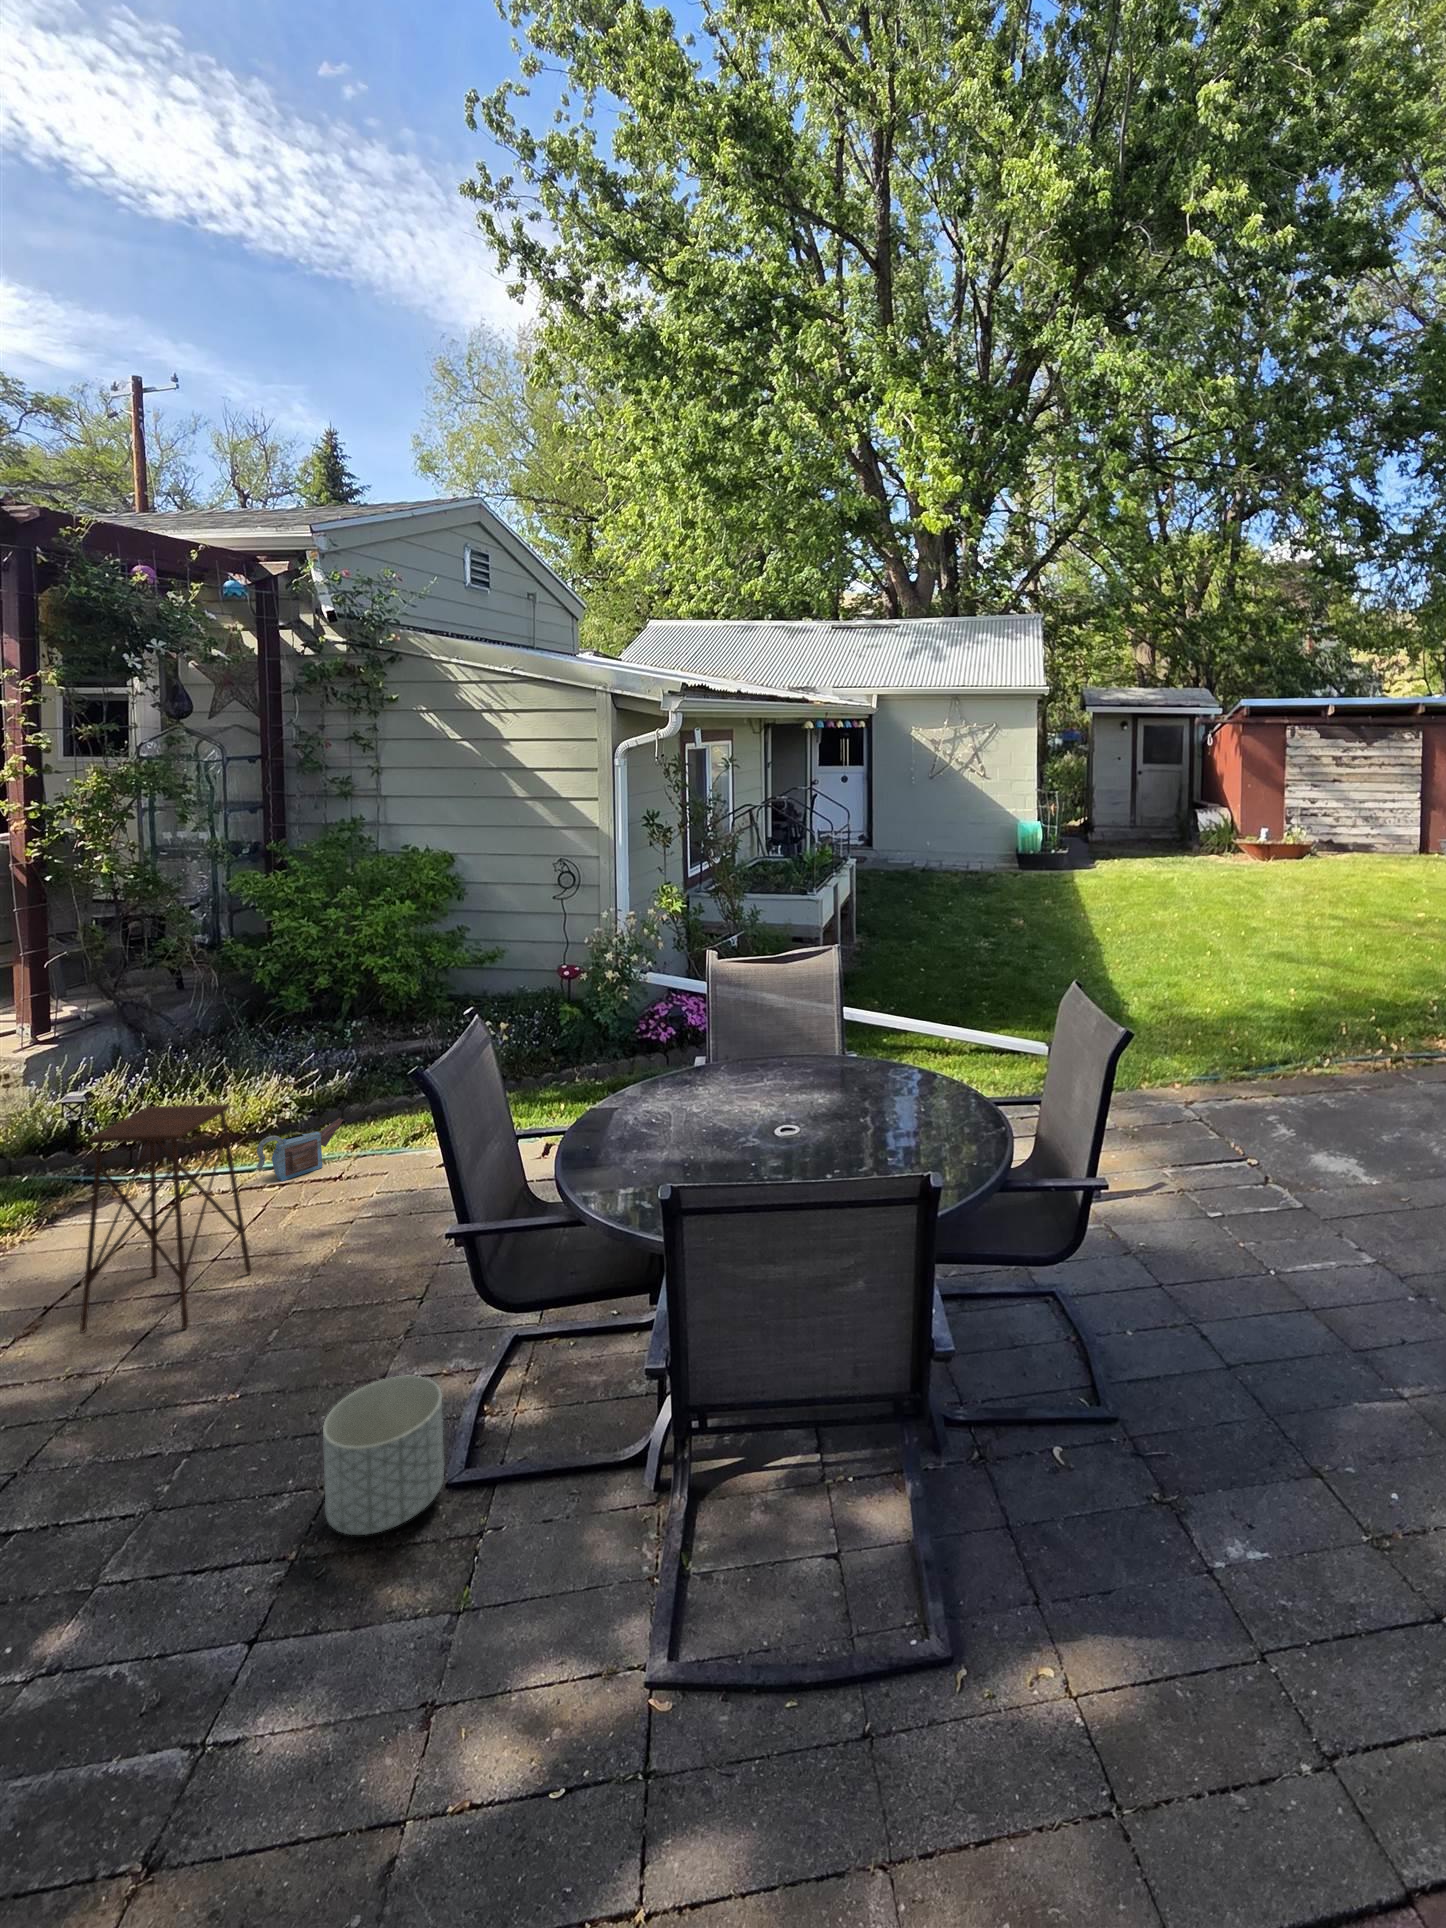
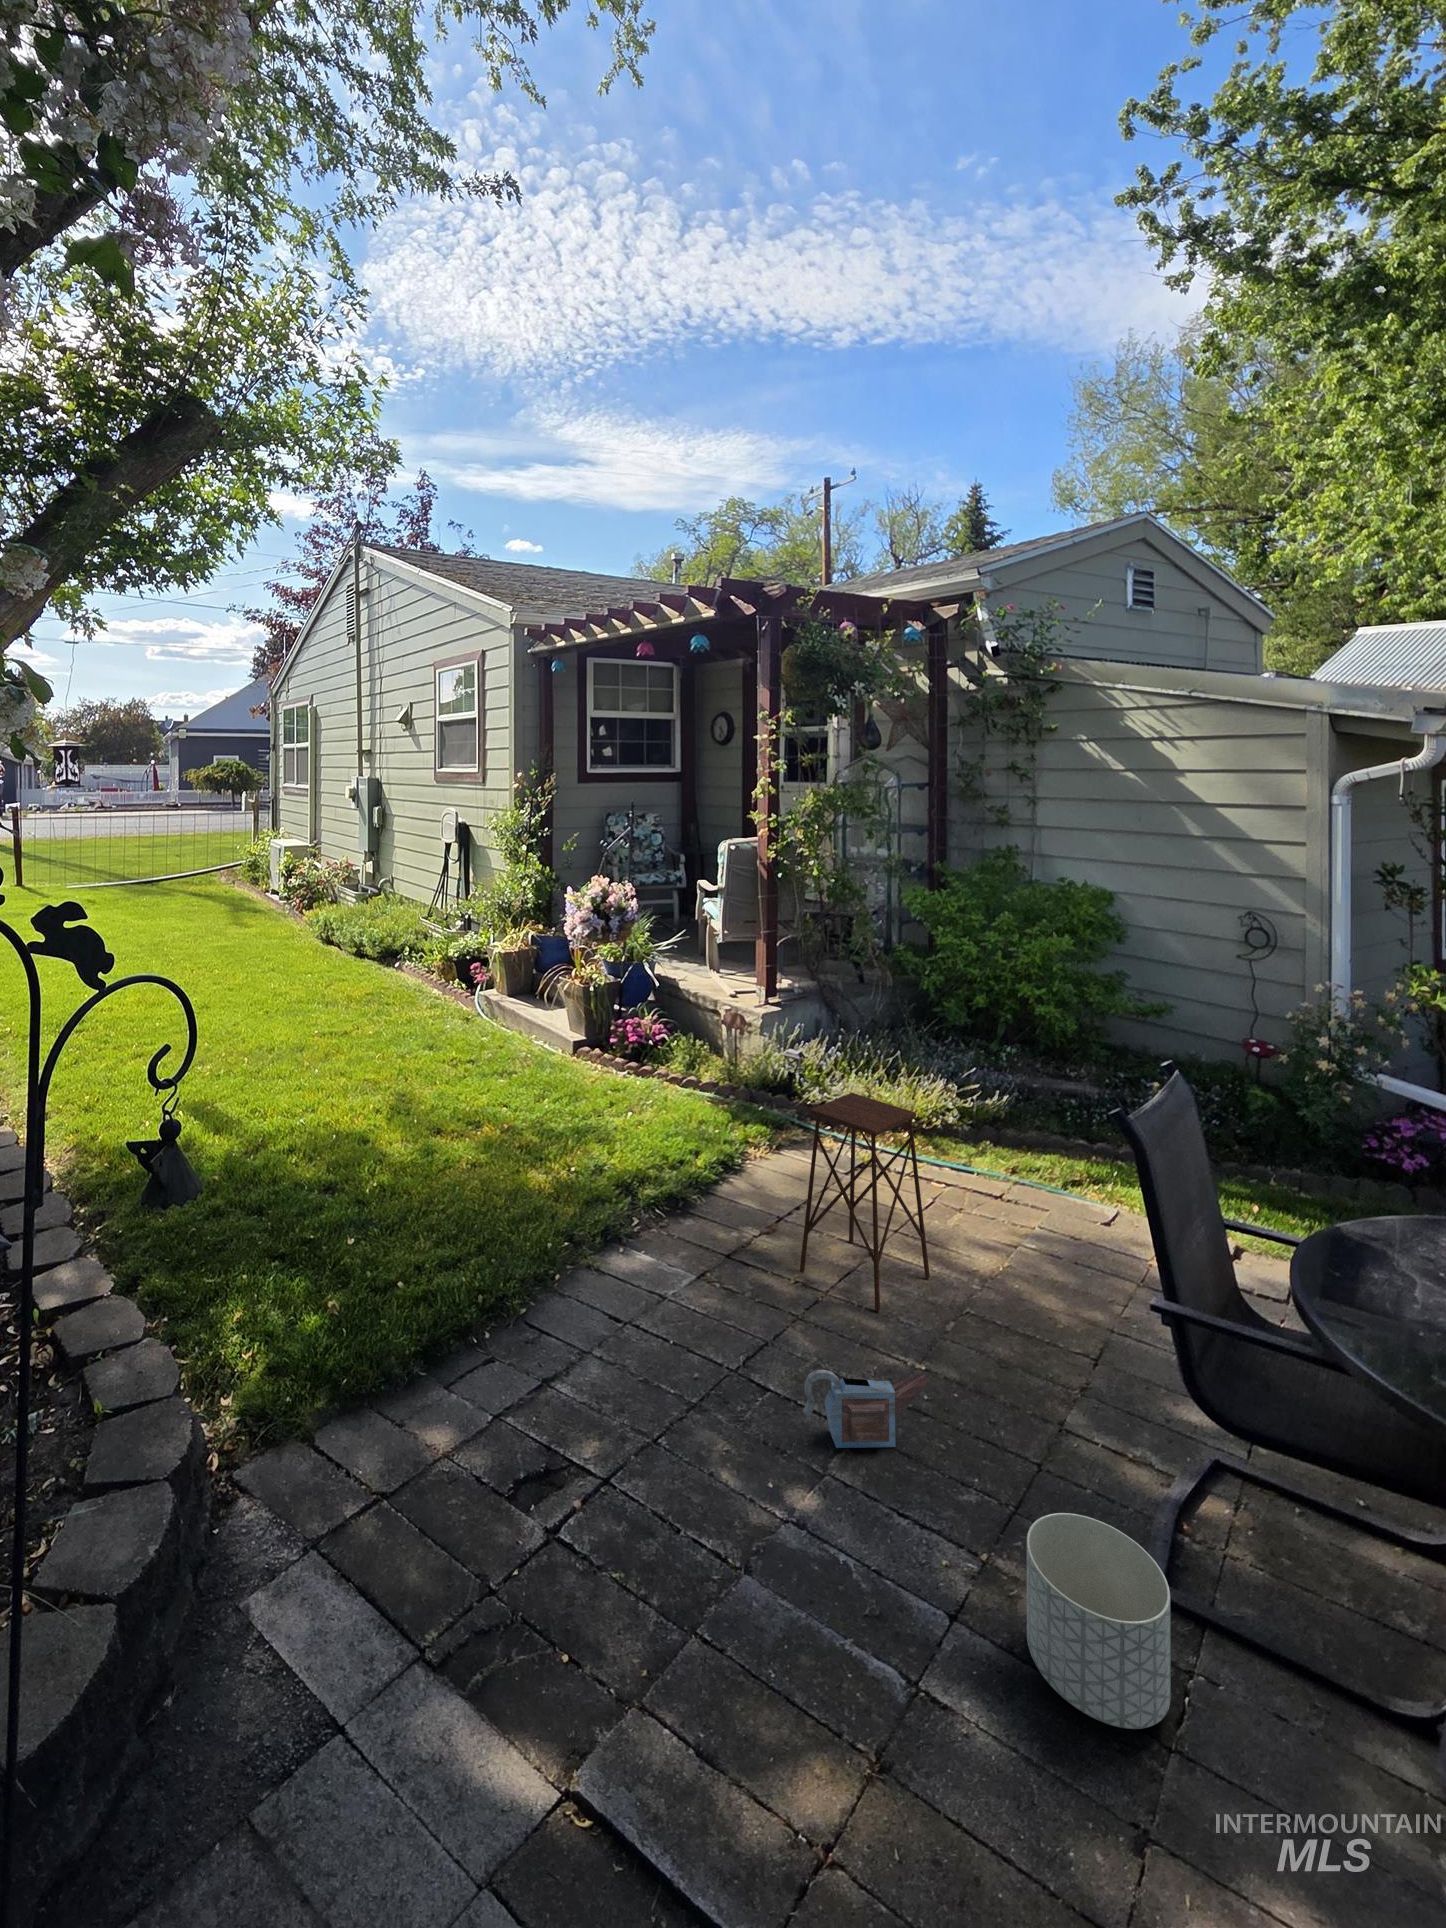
watering can: present [257,1118,344,1181] -> present [803,1370,930,1448]

